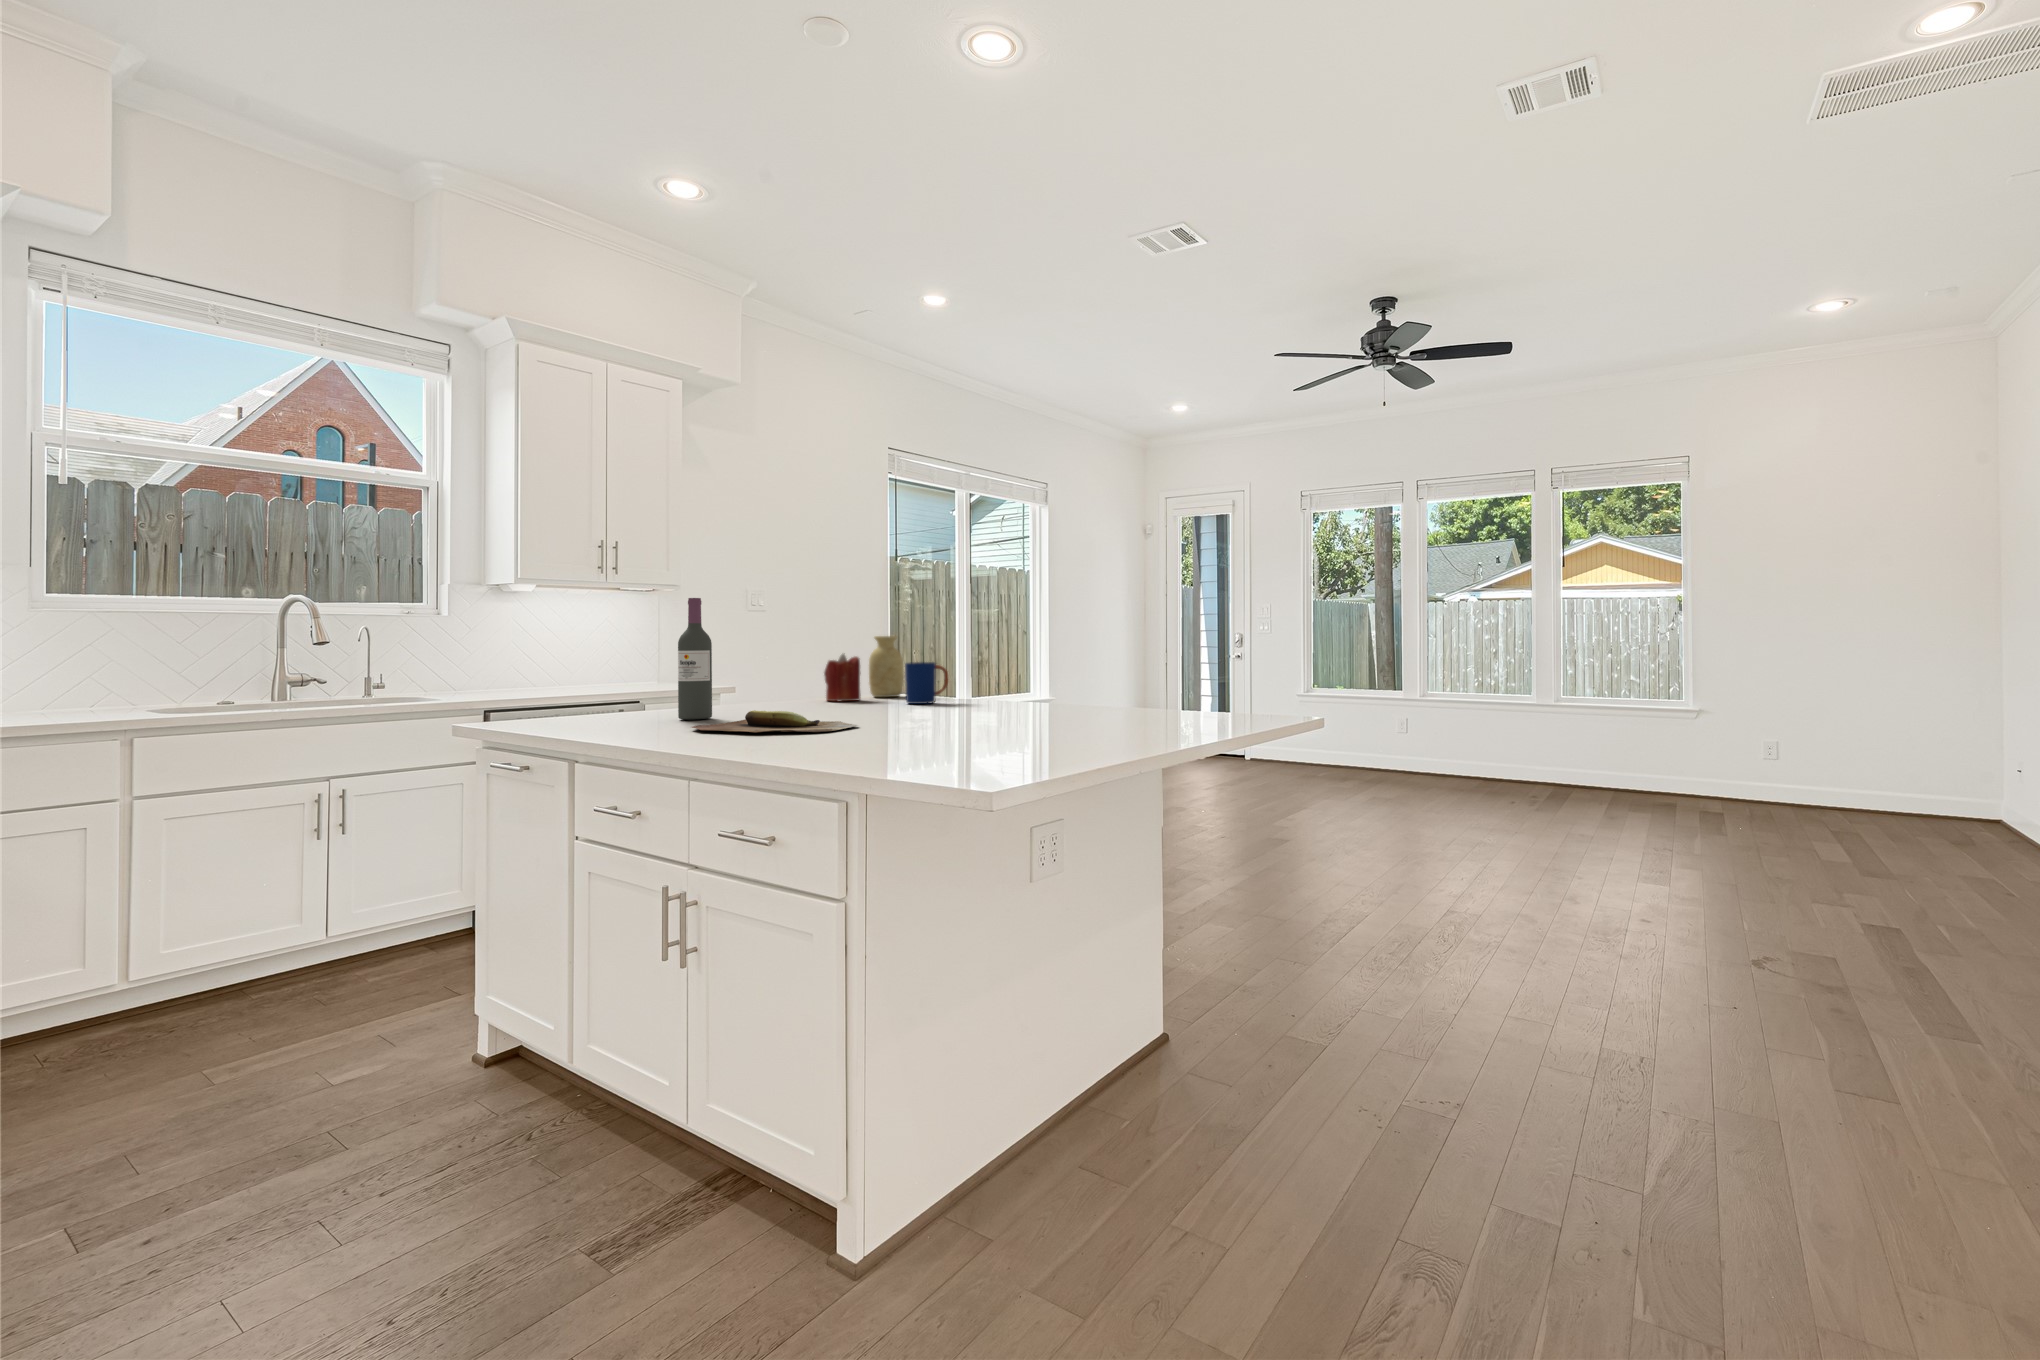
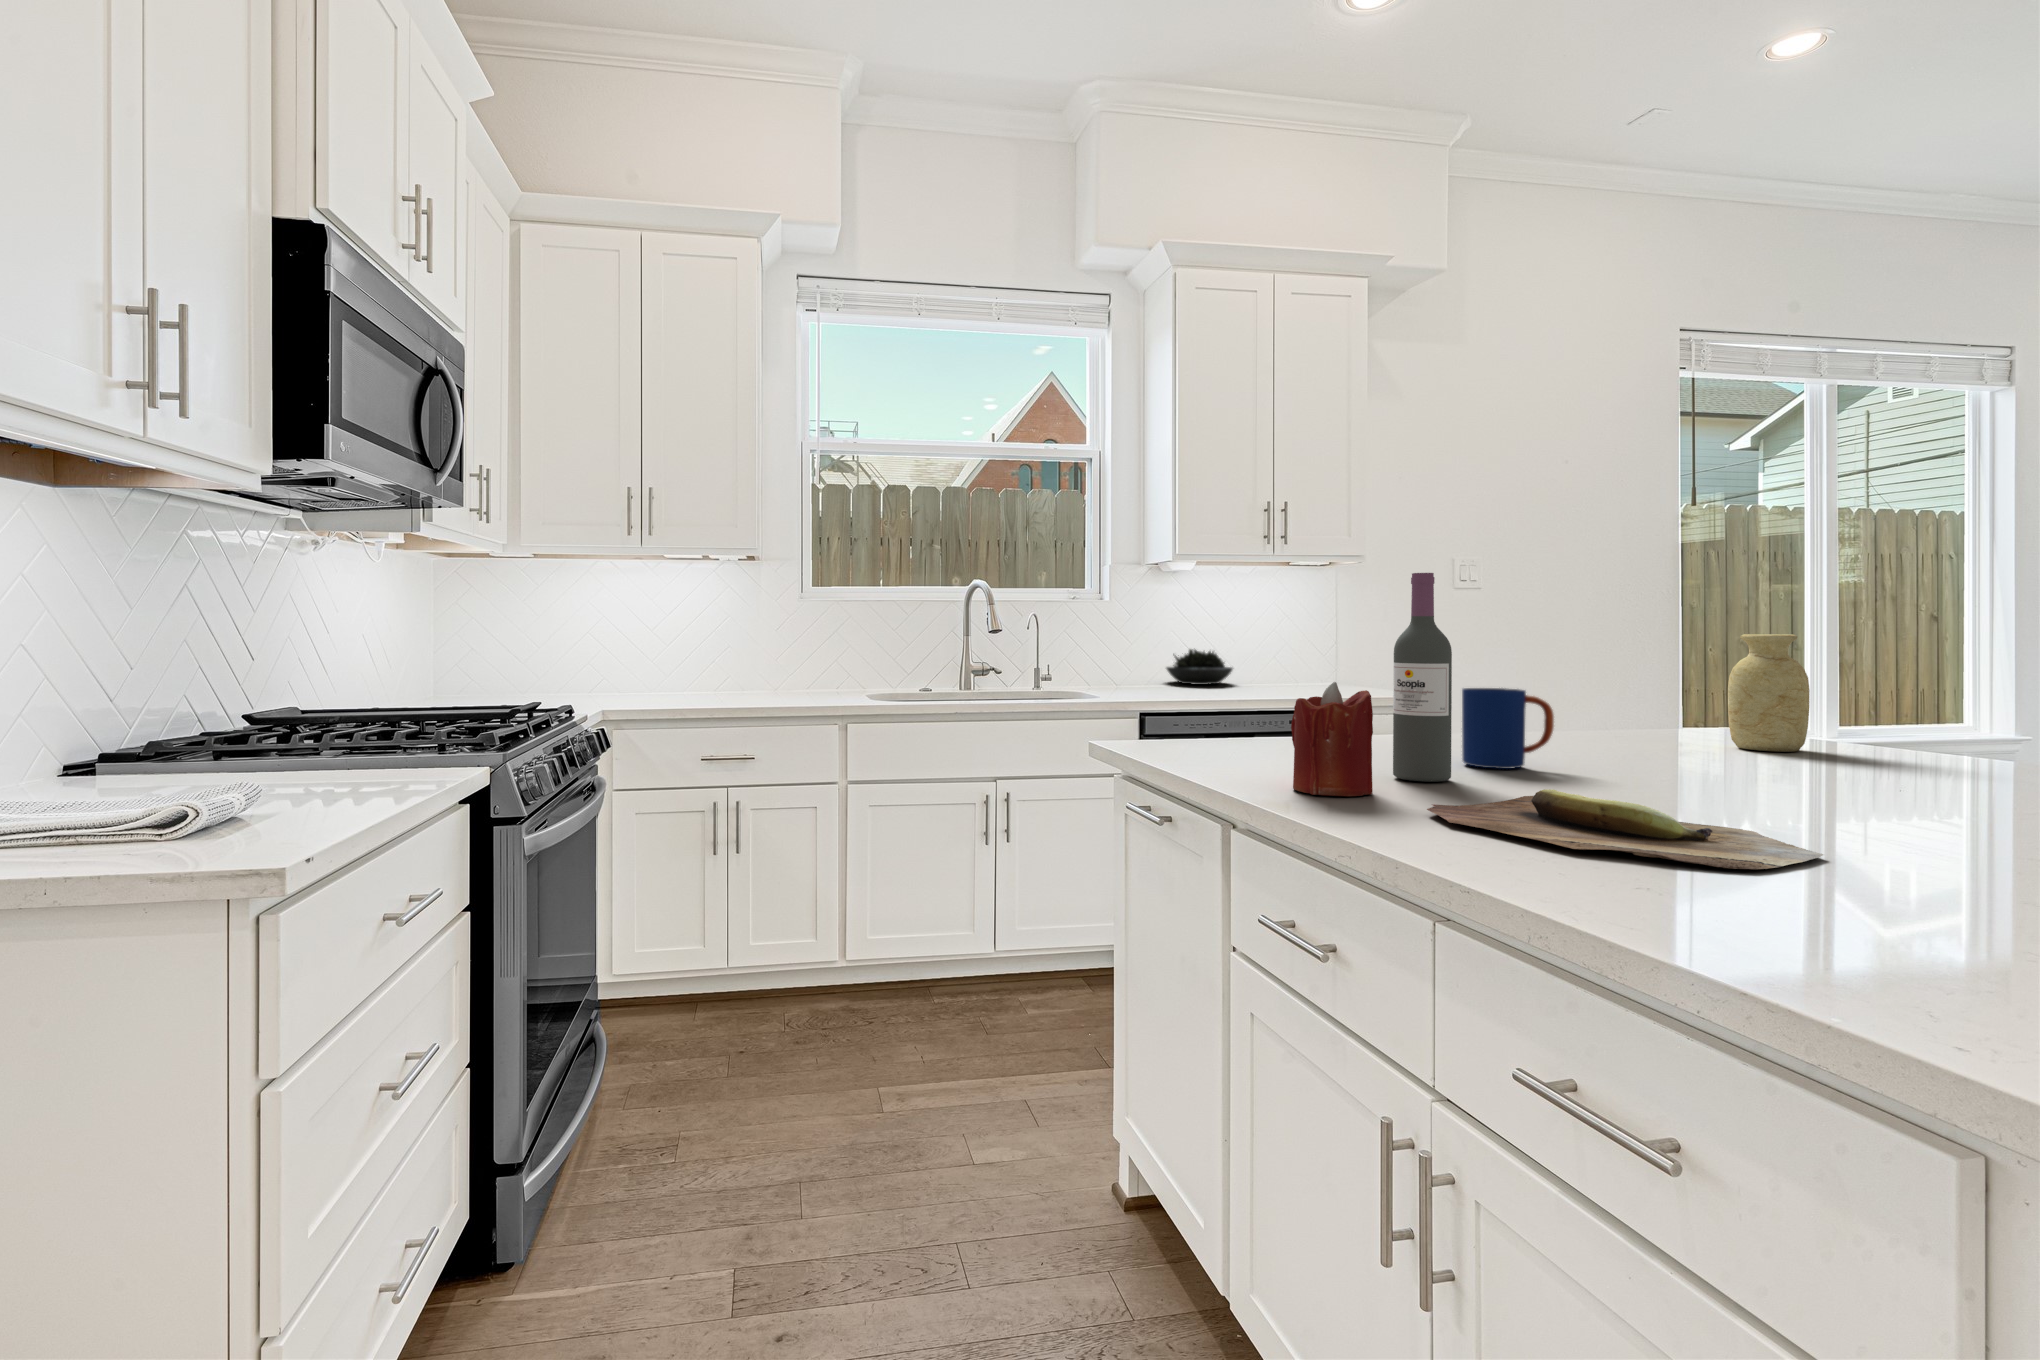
candle: present [824,653,861,701] -> present [1291,682,1373,796]
succulent plant: none [505,657,570,687] -> present [1167,649,1233,685]
mug: present [905,662,948,704] -> present [1462,688,1554,769]

